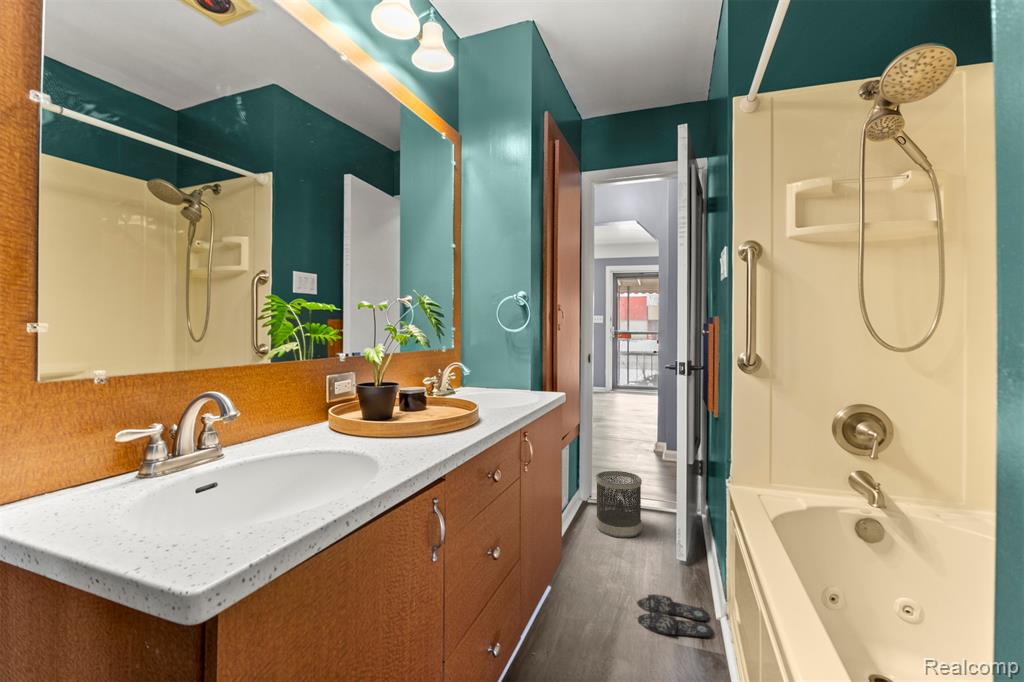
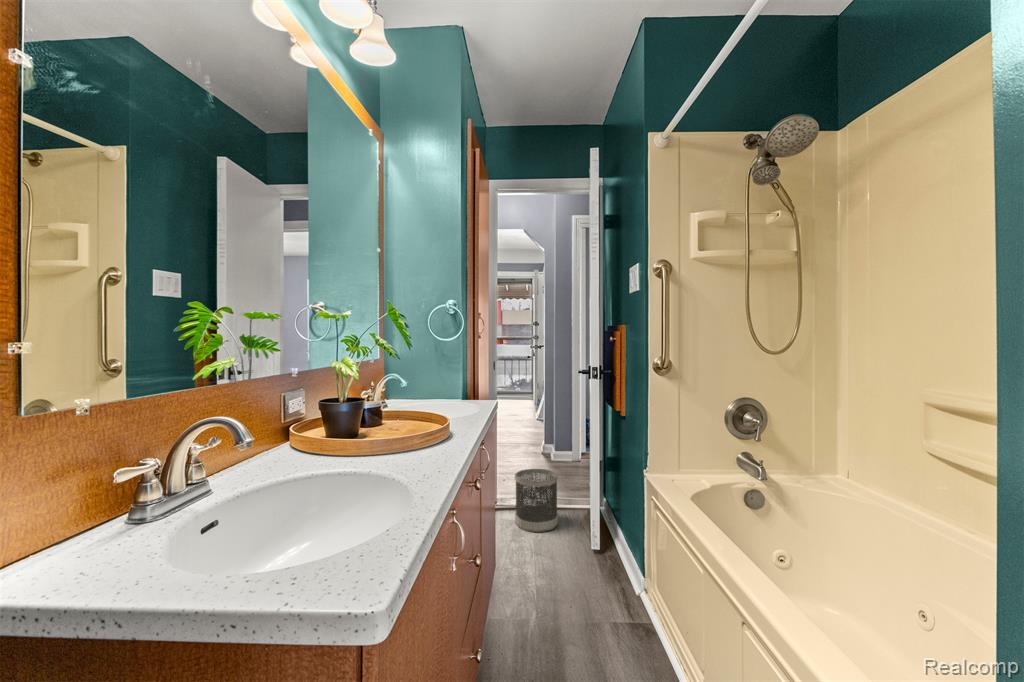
slippers: present [637,594,714,637] -> none [569,581,637,616]

